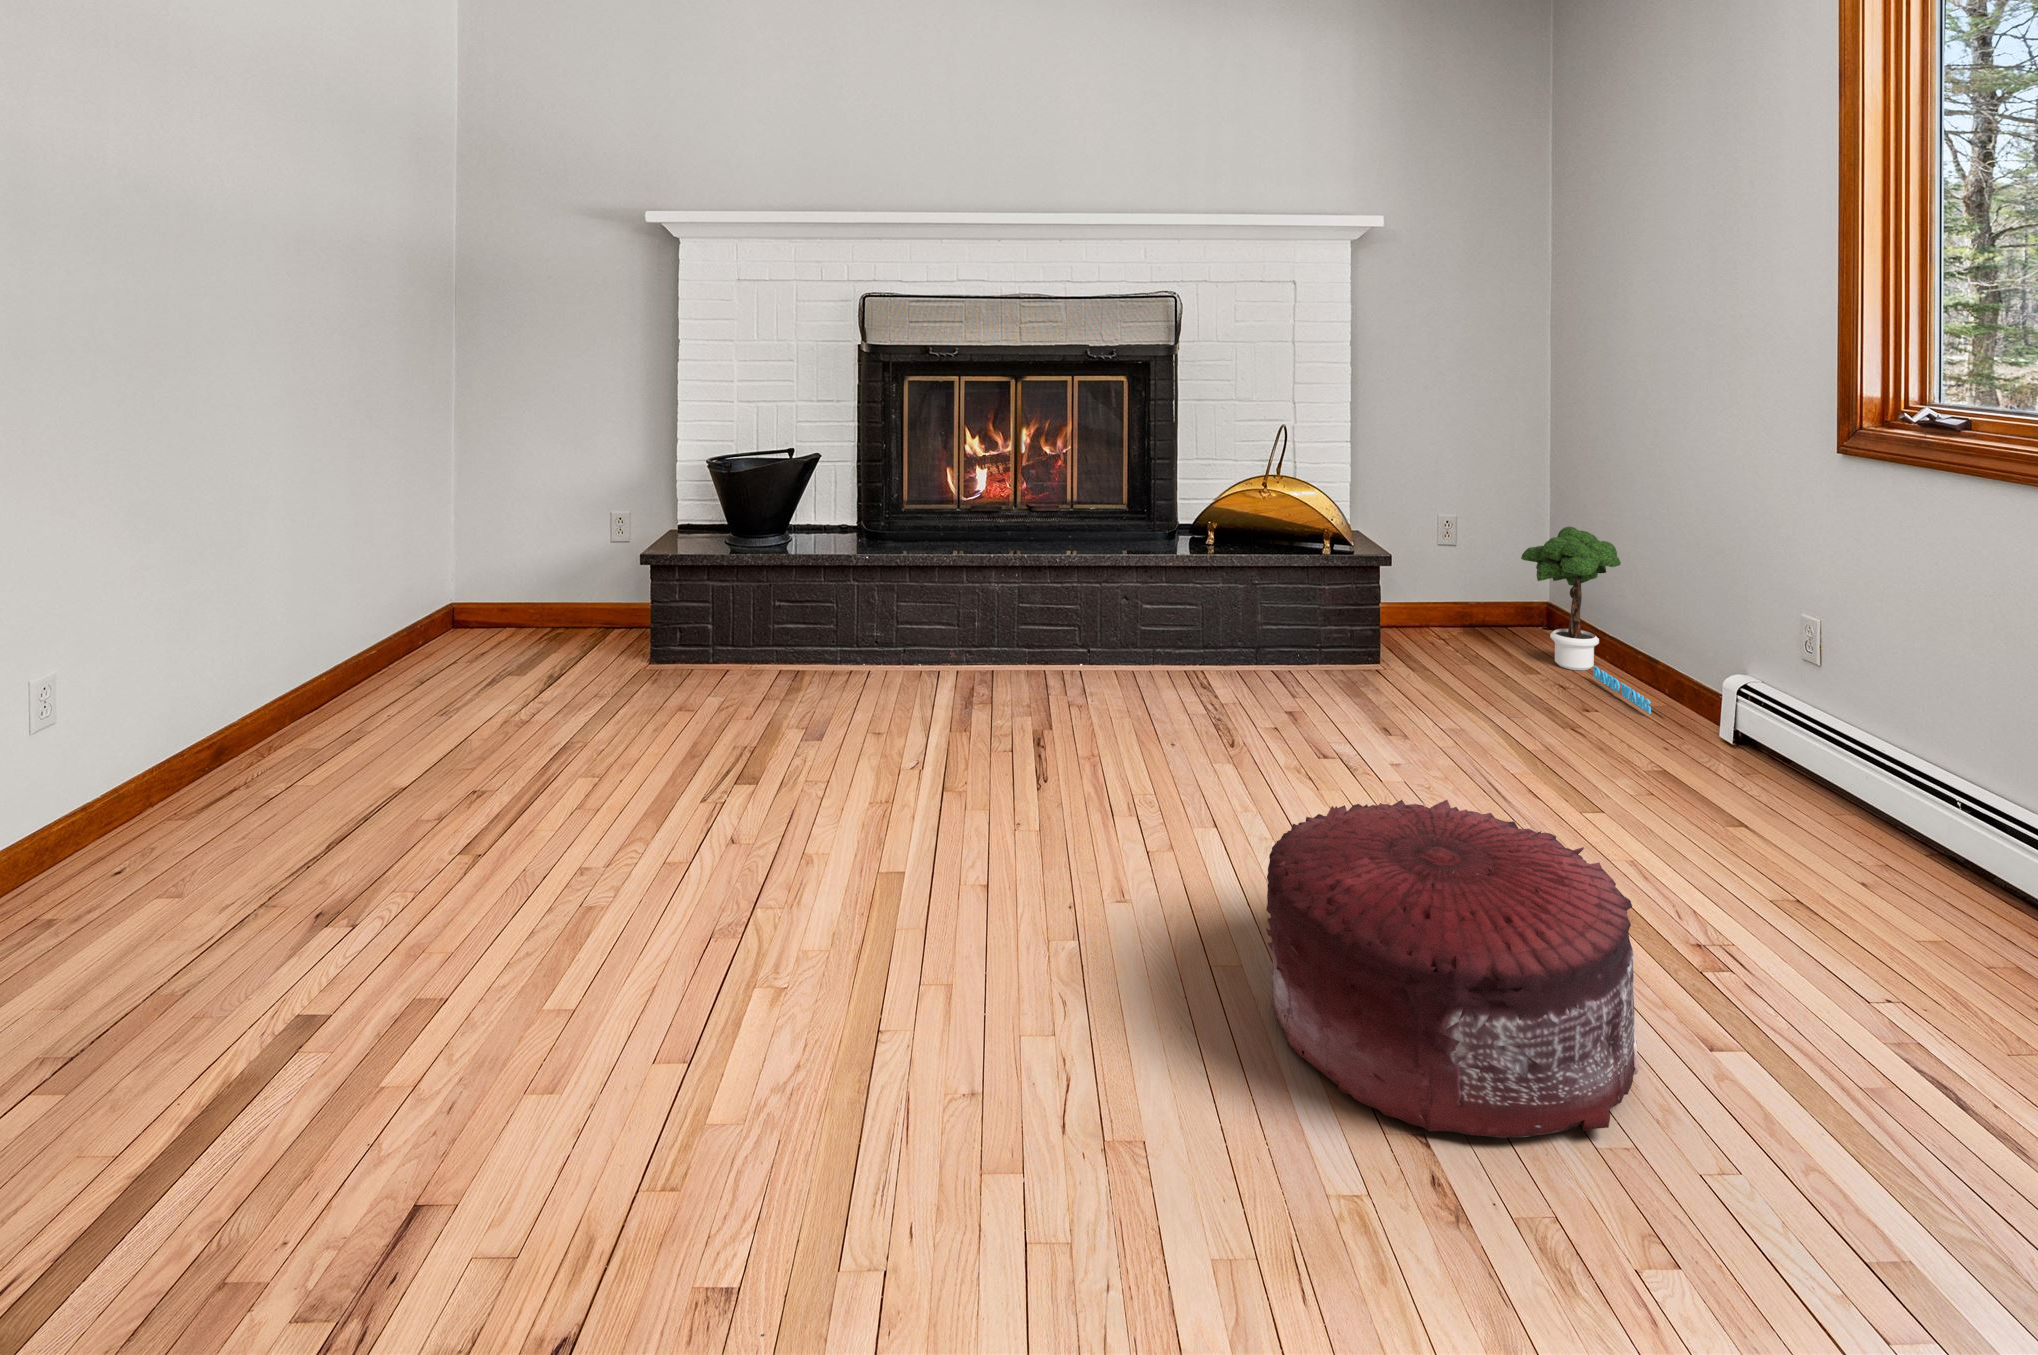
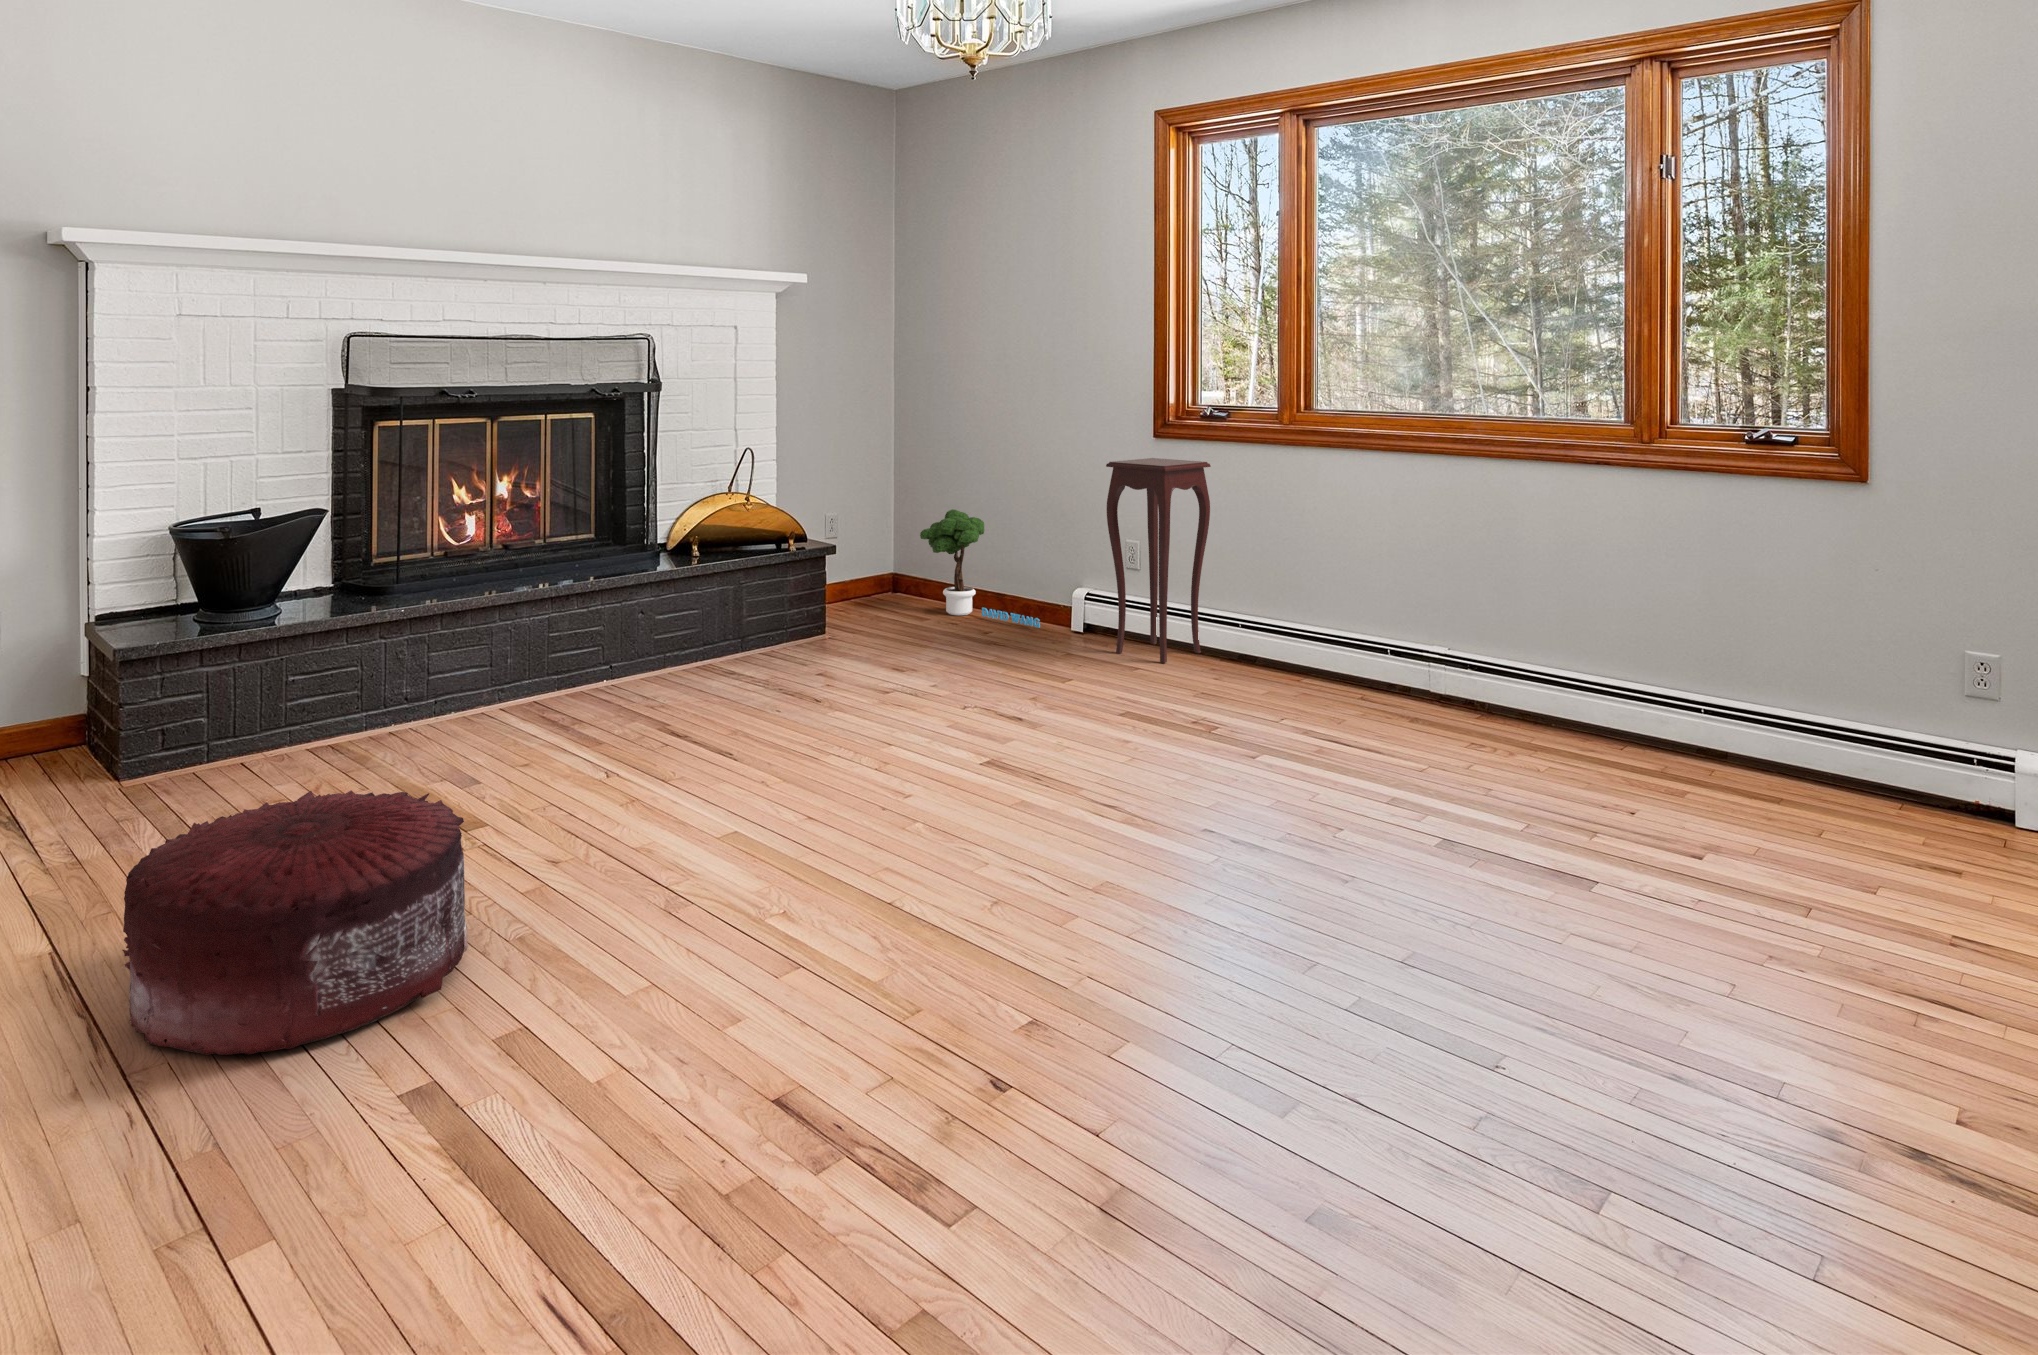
side table: none [1703,487,1905,827] -> present [1106,458,1211,663]
pouf: present [1266,800,1639,1138] -> present [122,790,468,1055]

